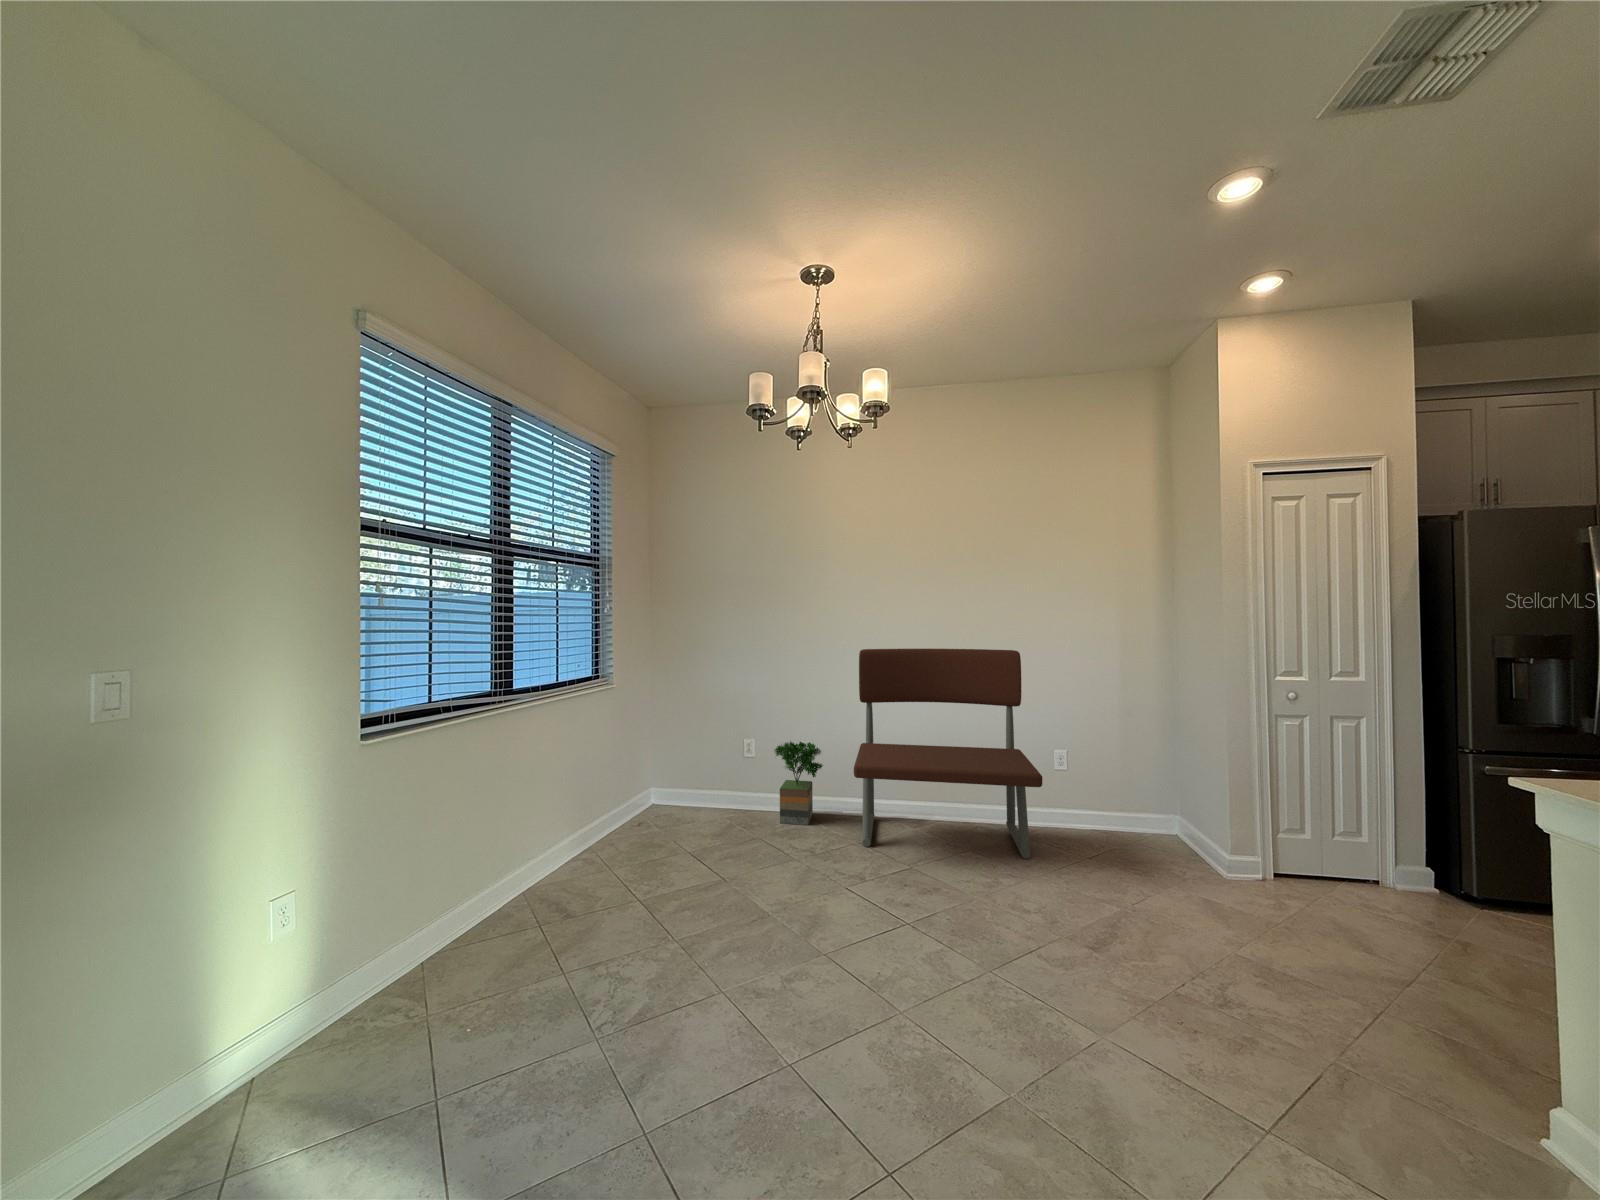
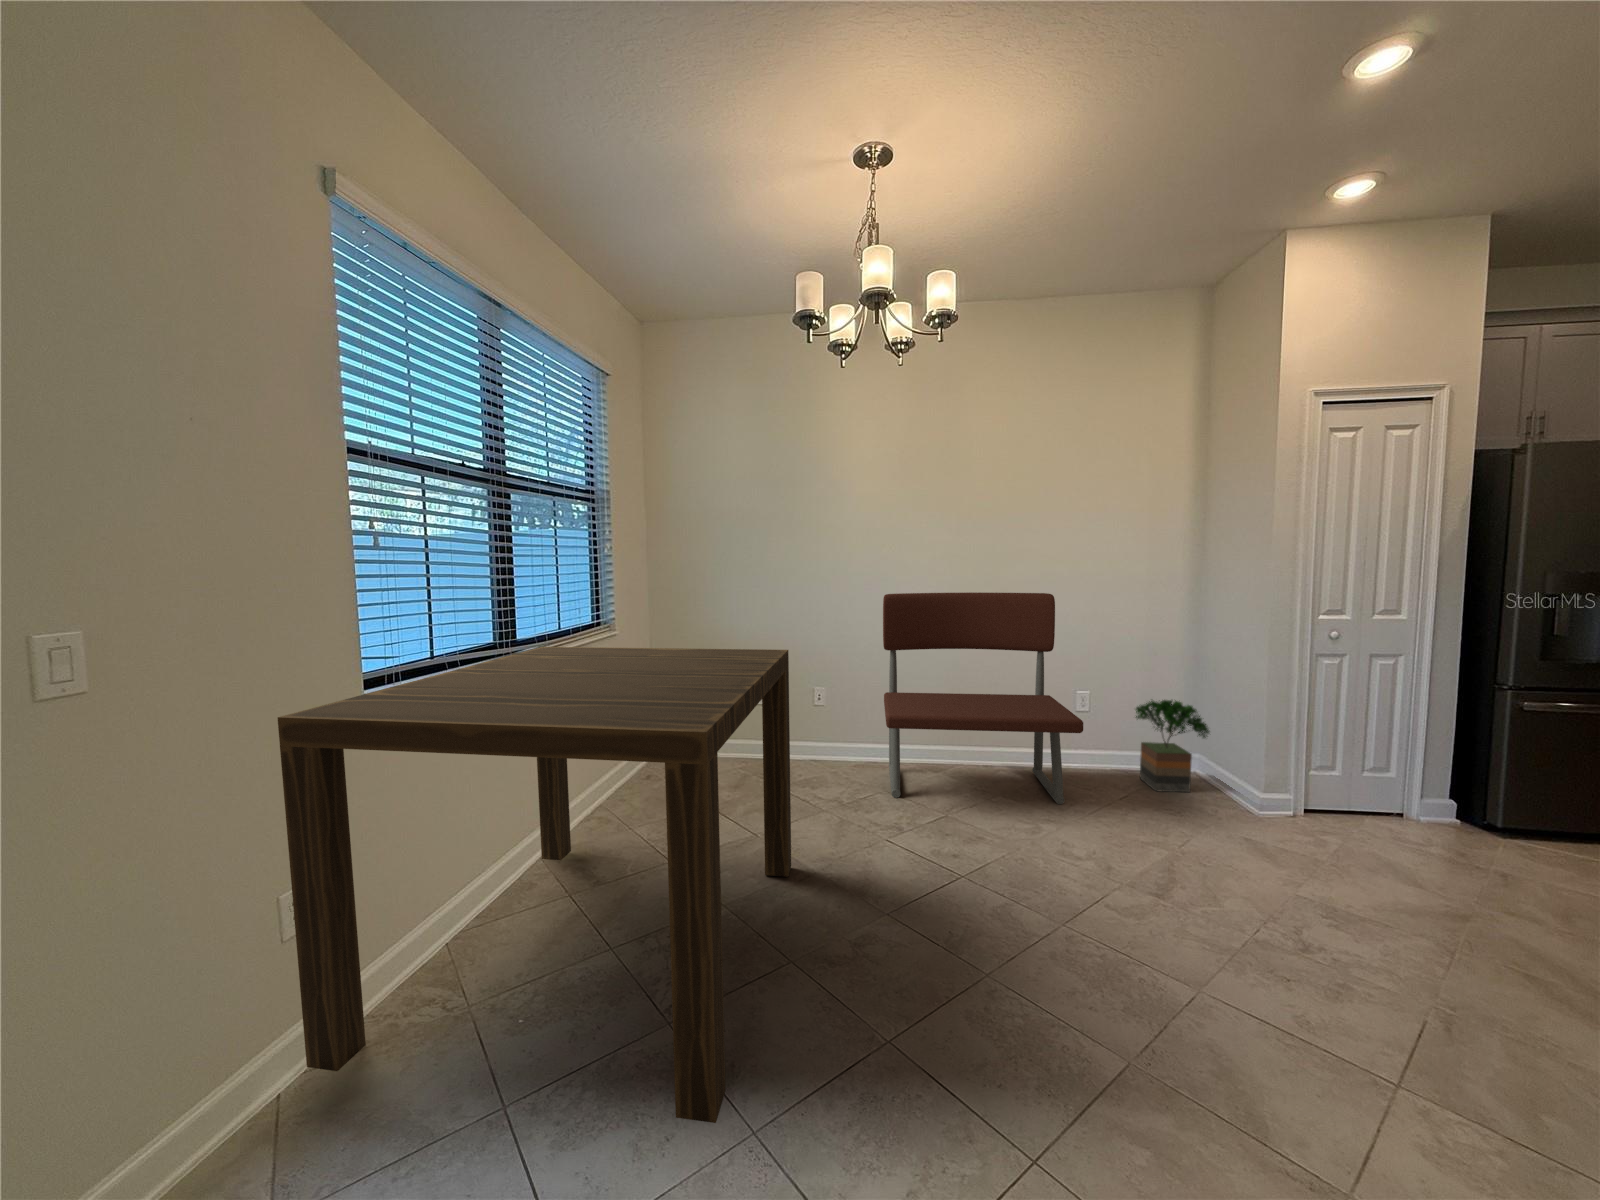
dining table: none [269,695,749,1157] -> present [278,647,791,1123]
potted tree: present [774,741,823,825] -> present [1136,700,1210,792]

